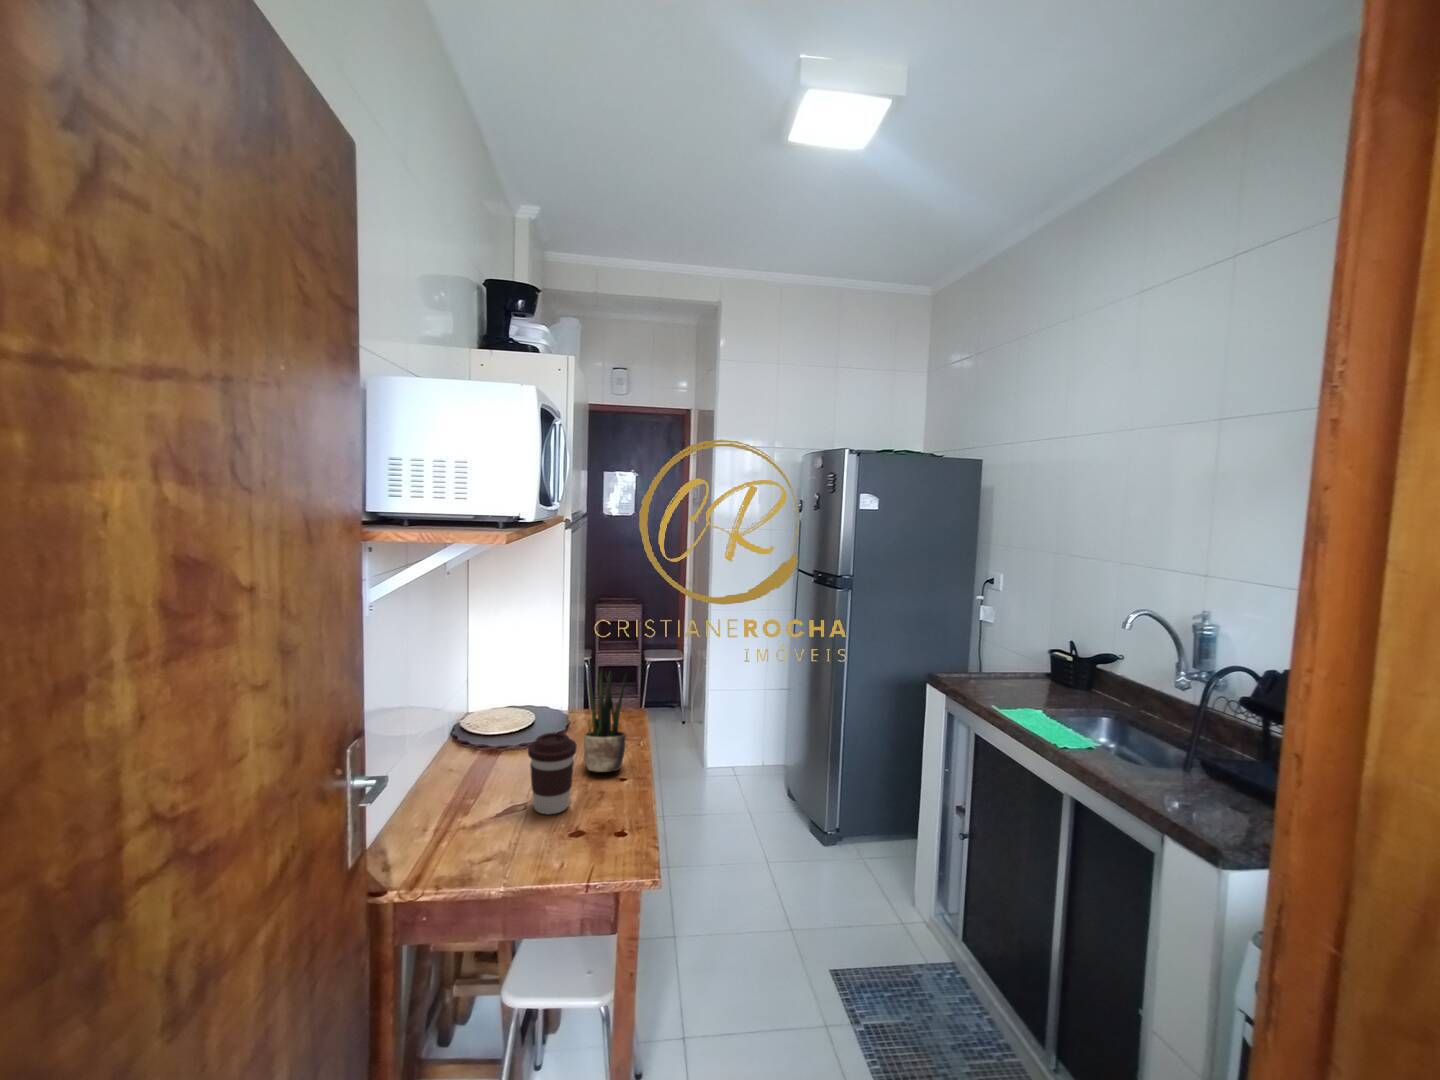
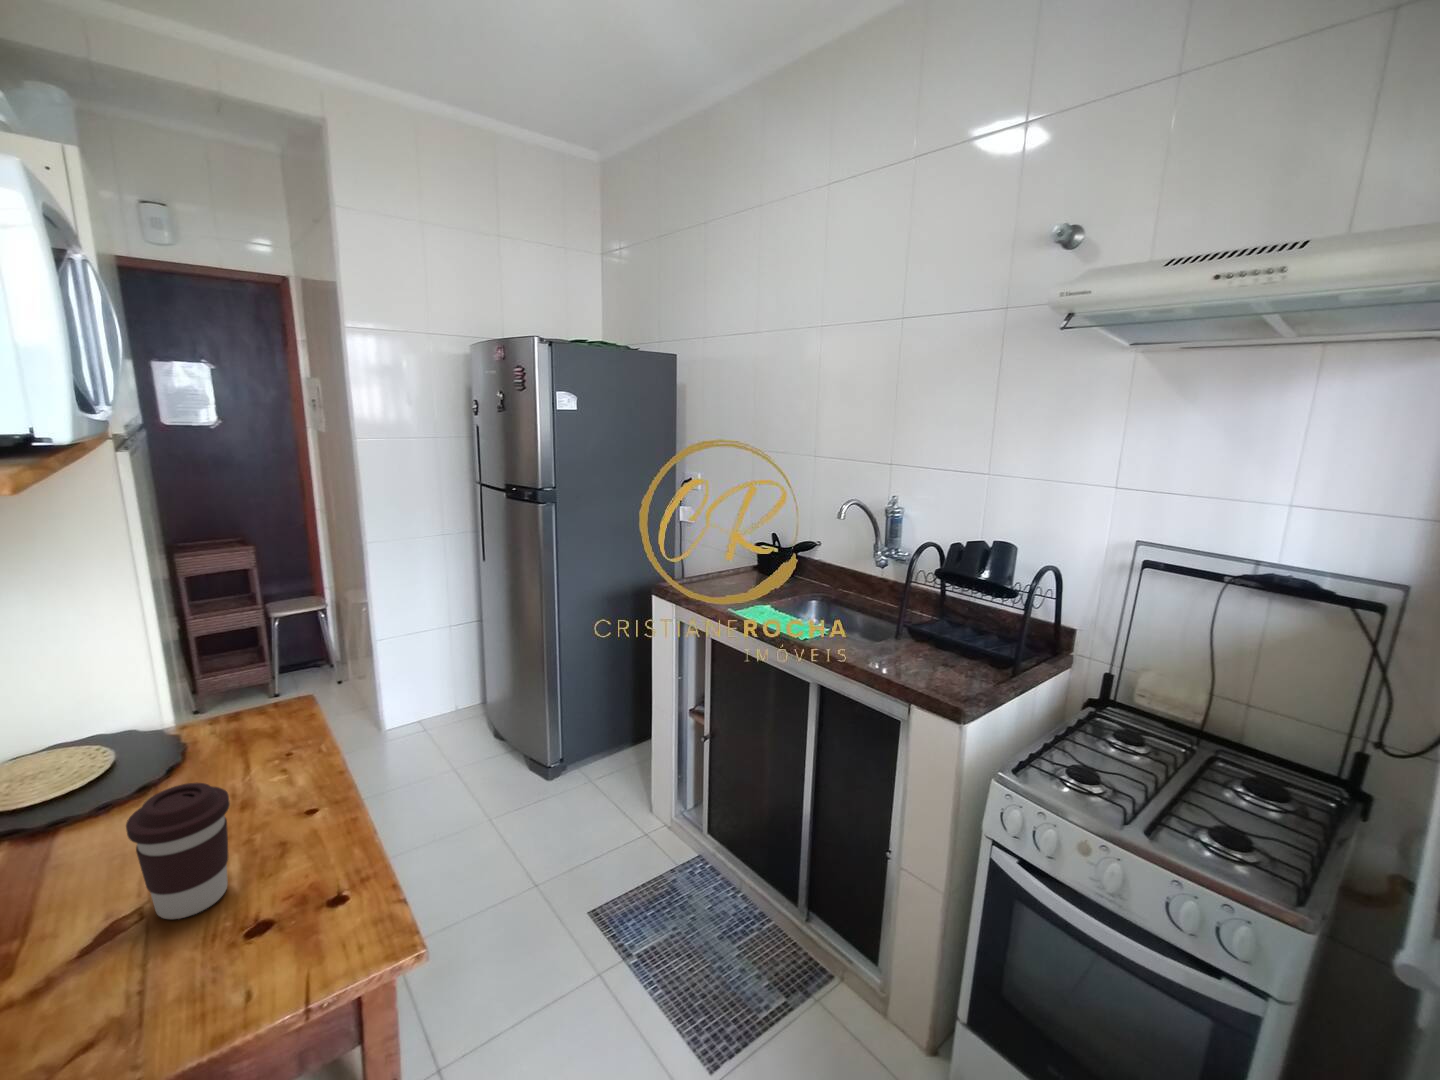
potted plant: present [584,669,626,772] -> none [222,659,306,815]

